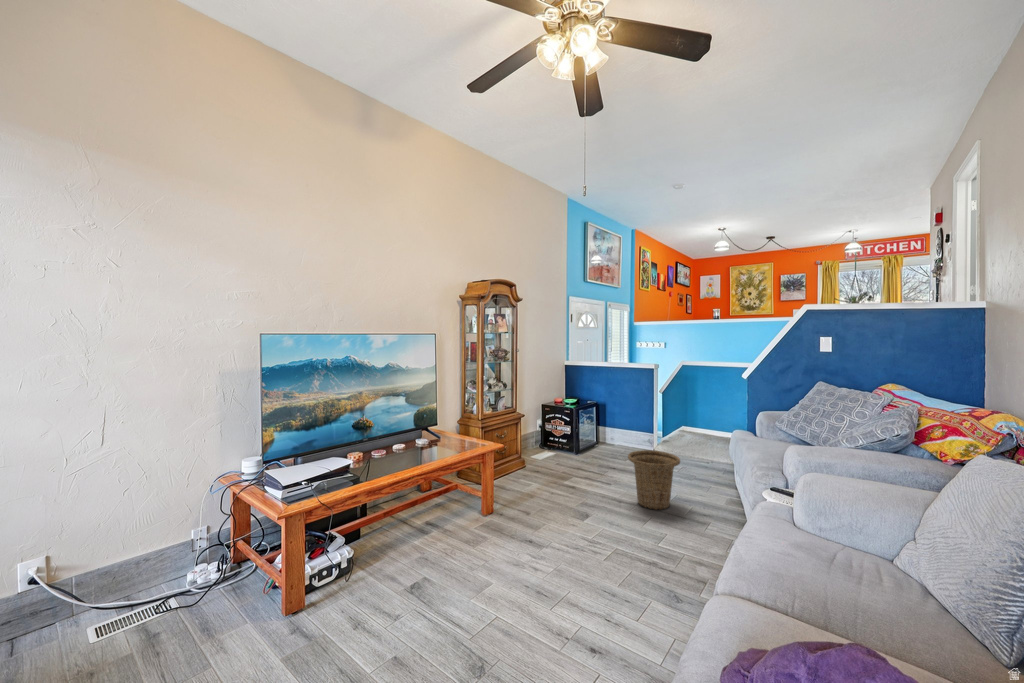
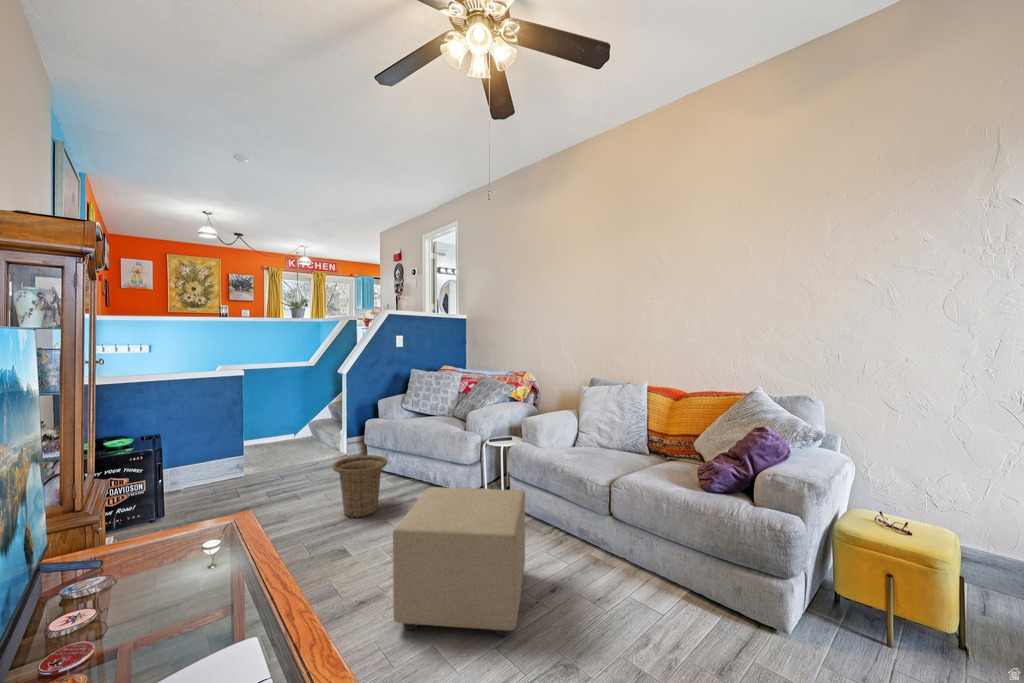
ottoman: none [501,481,624,621] -> present [393,487,525,636]

